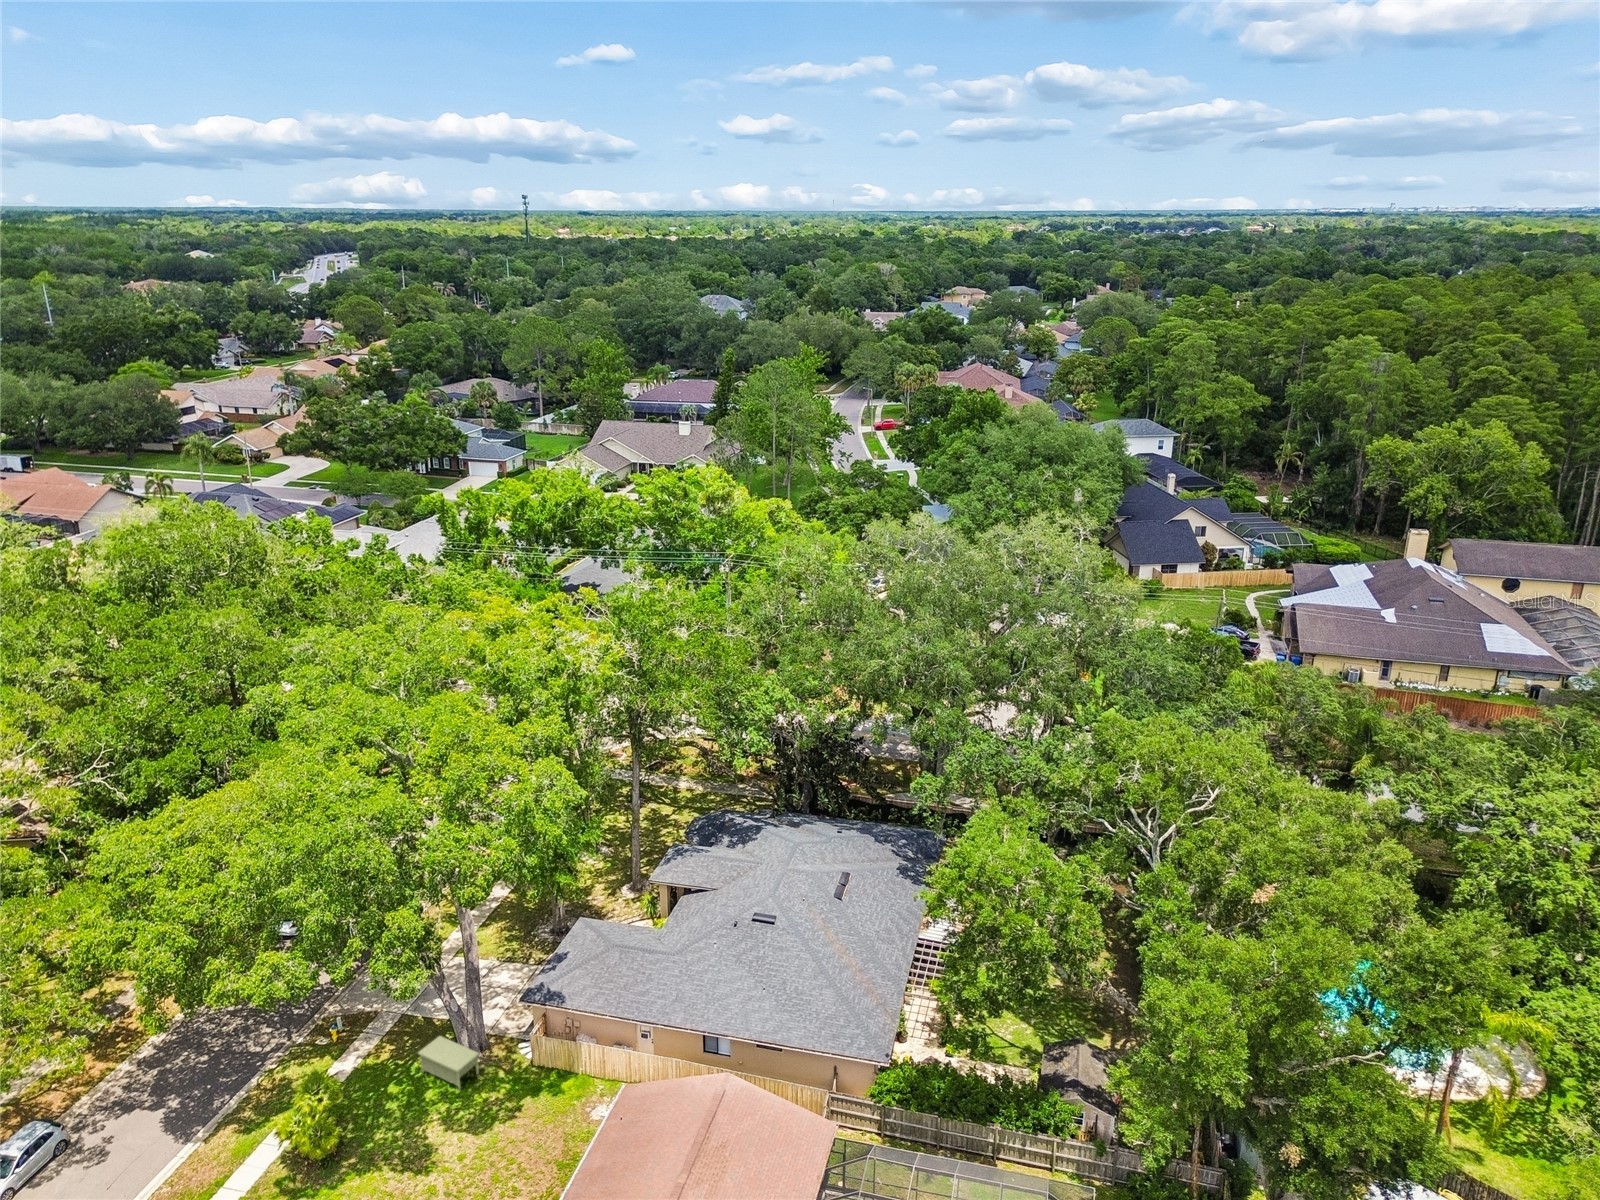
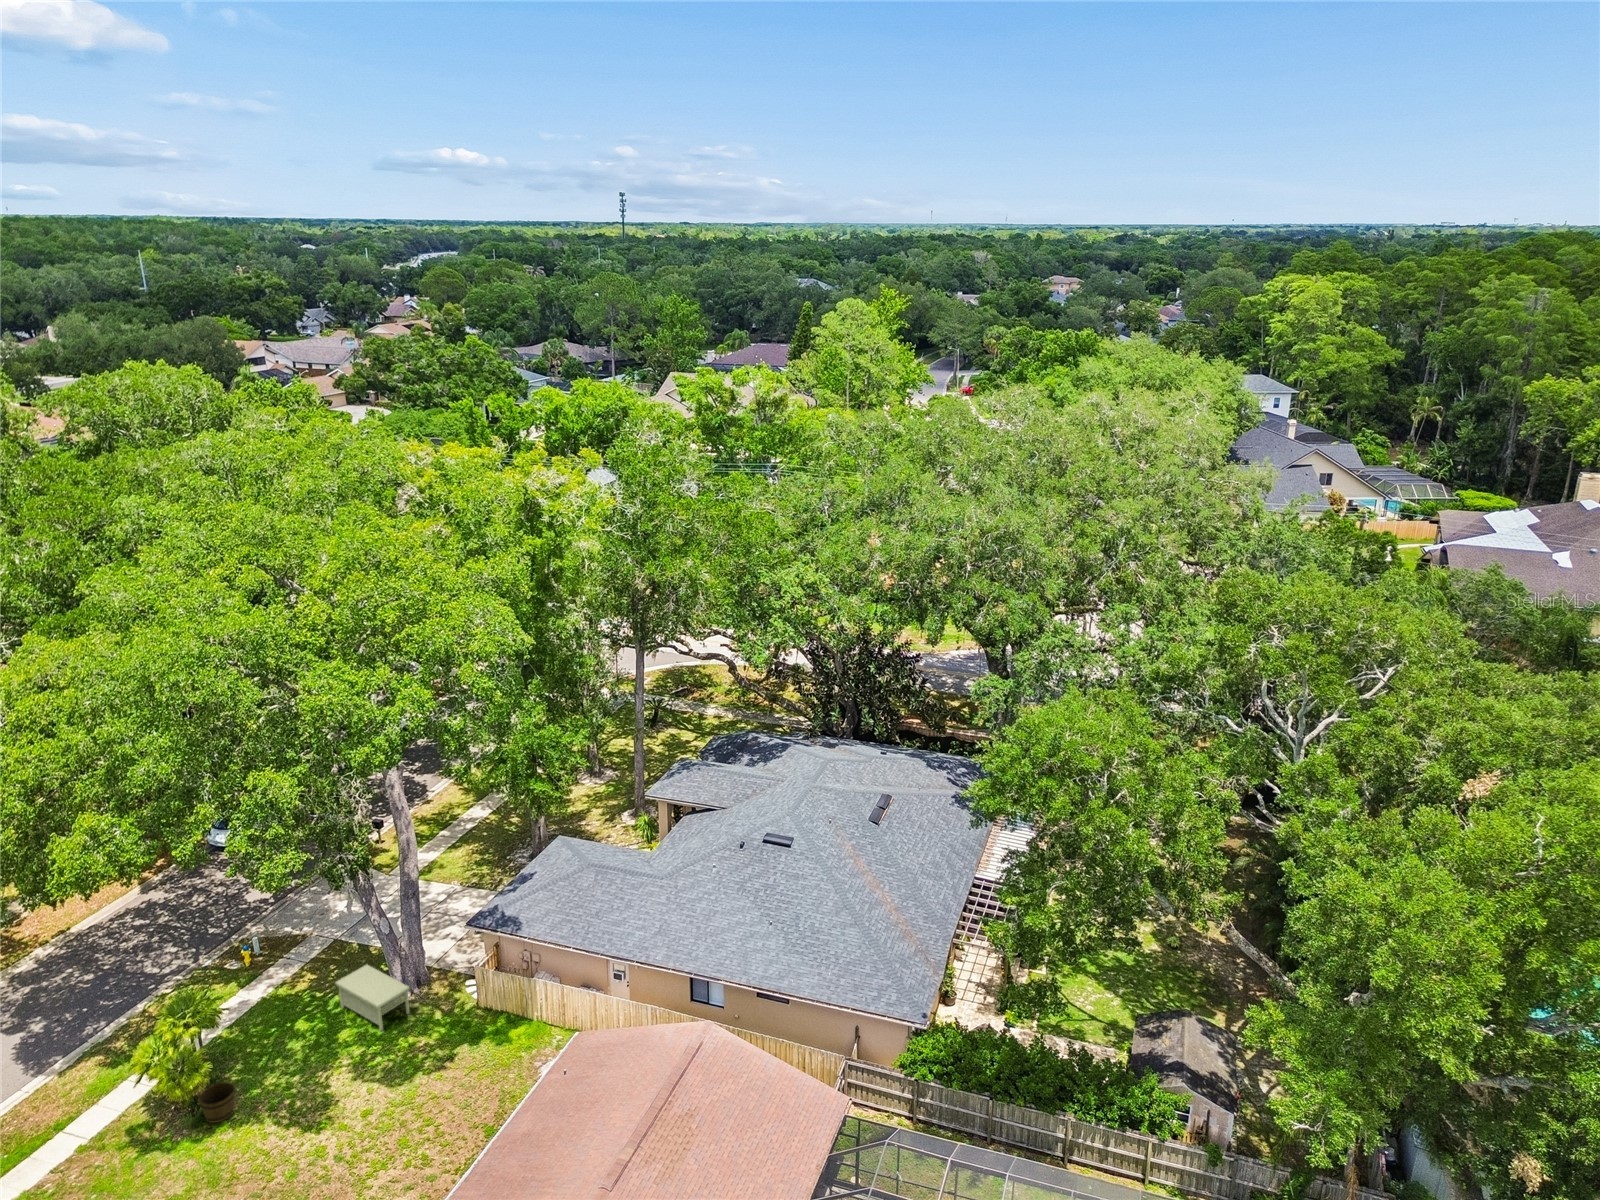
bucket: none [330,1141,358,1174] -> present [198,1082,235,1123]

